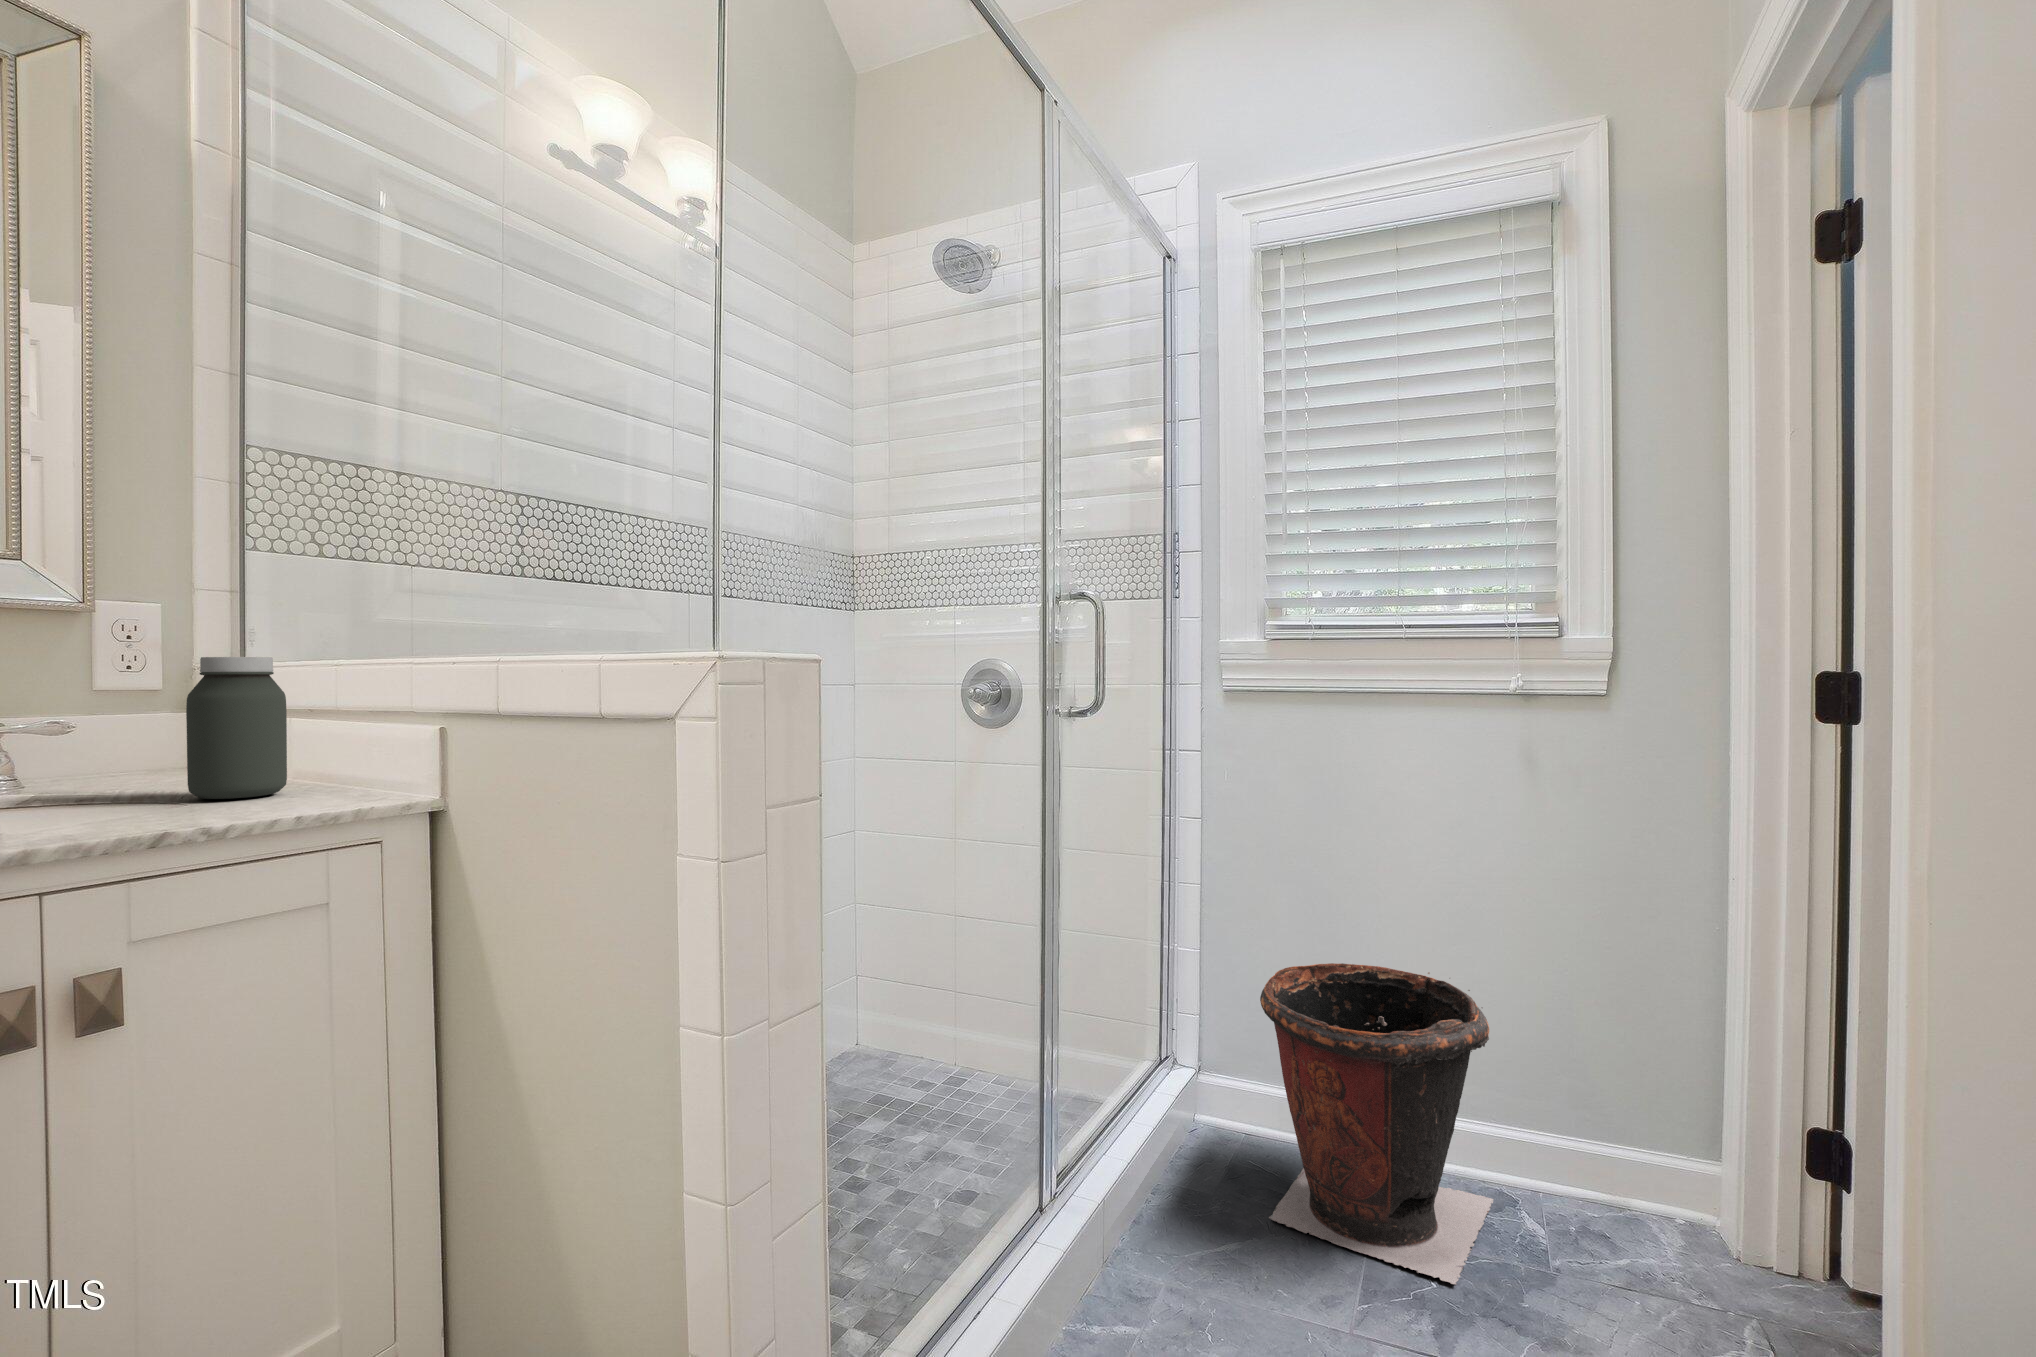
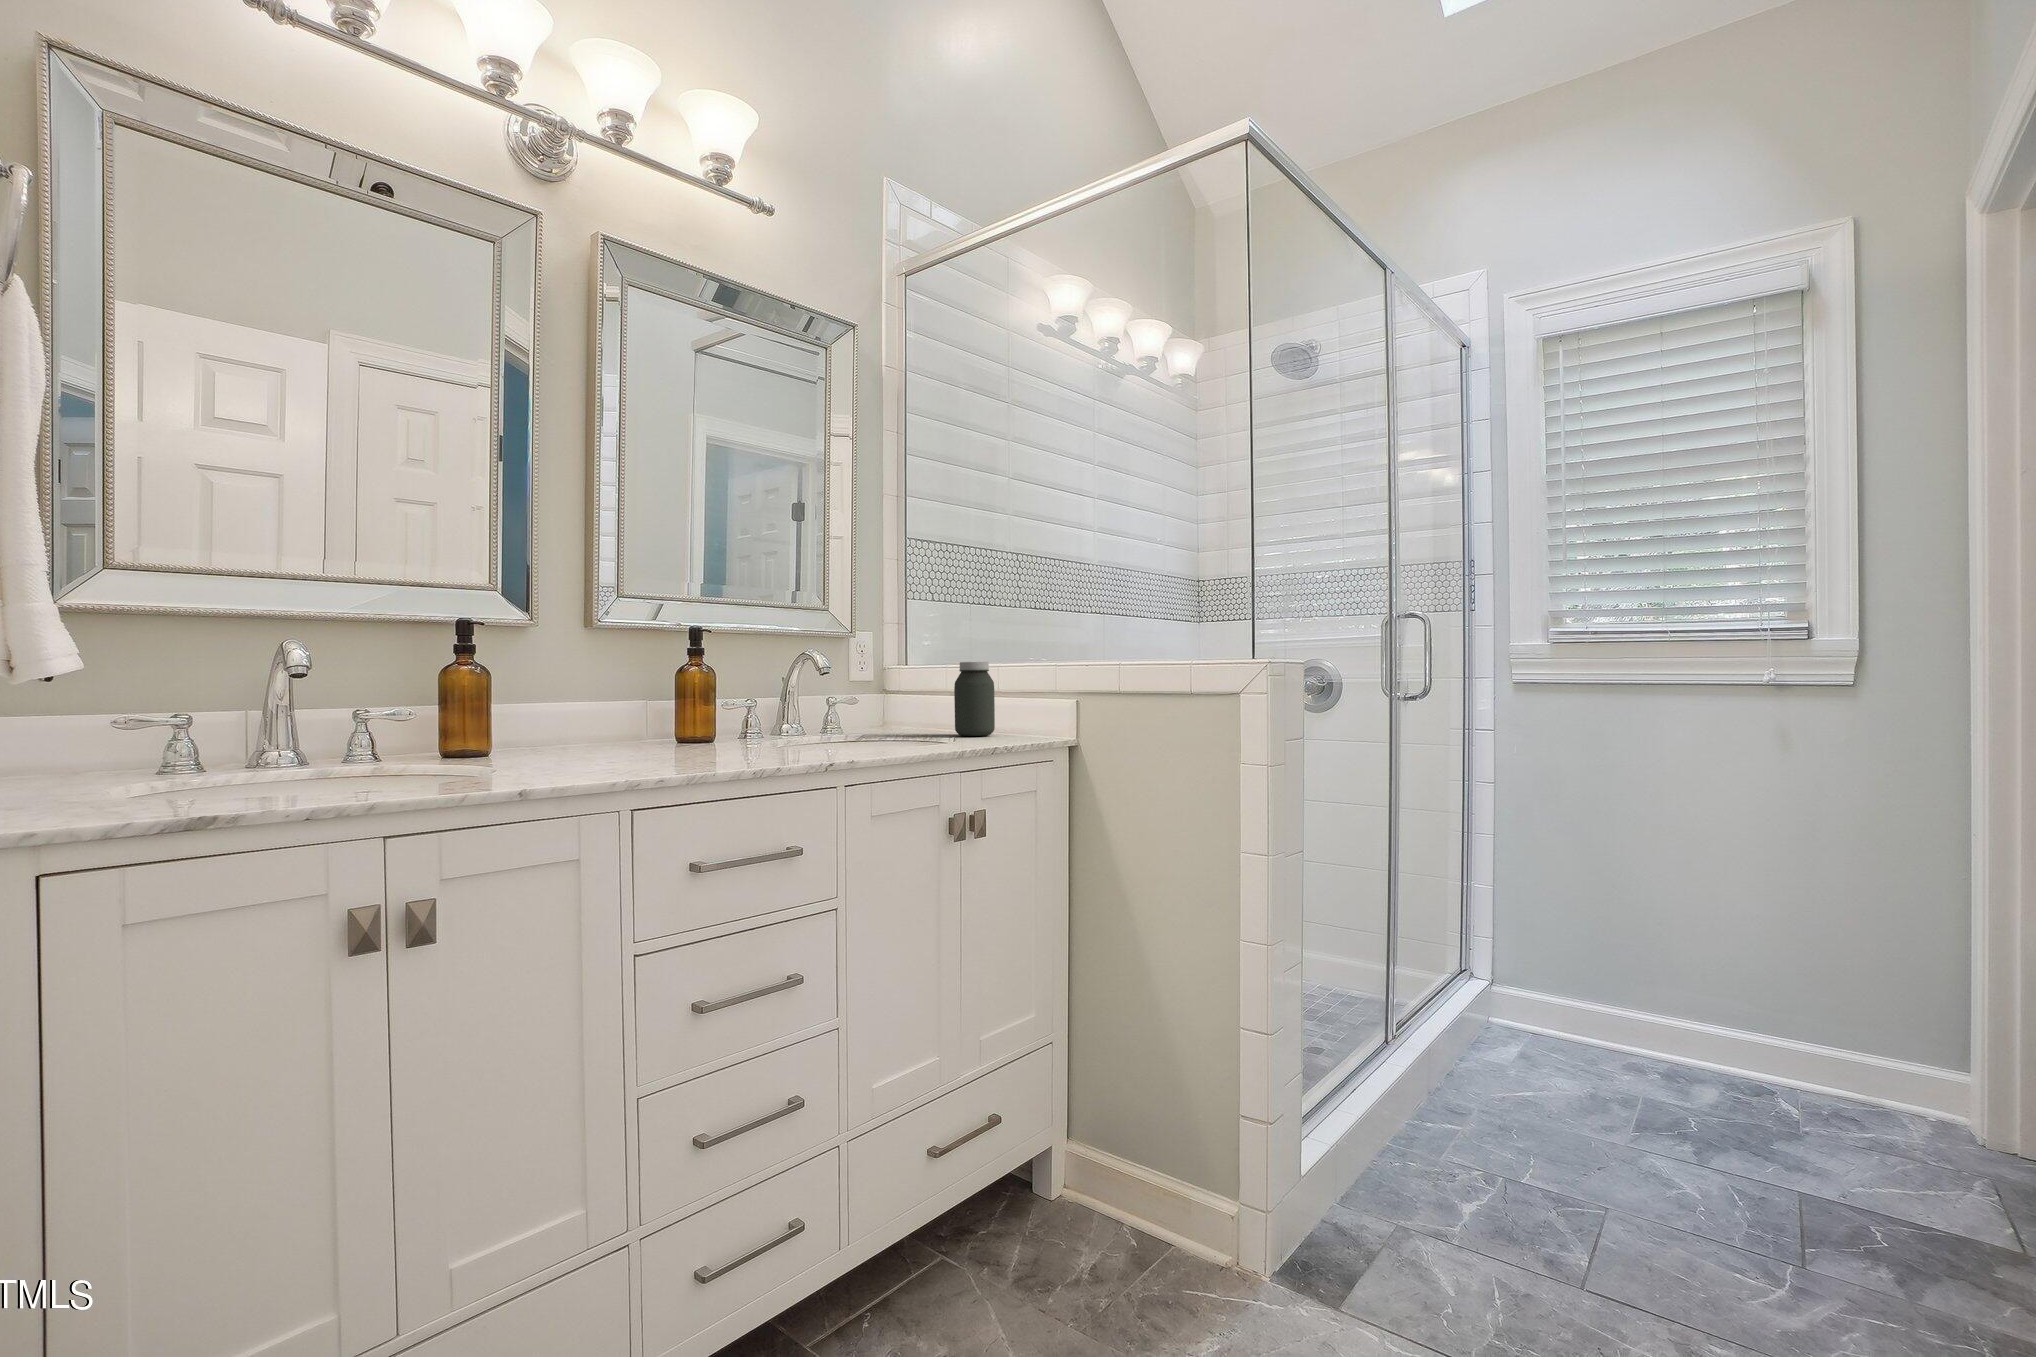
waste bin: present [1260,963,1494,1284] -> none [1549,898,1755,1124]

